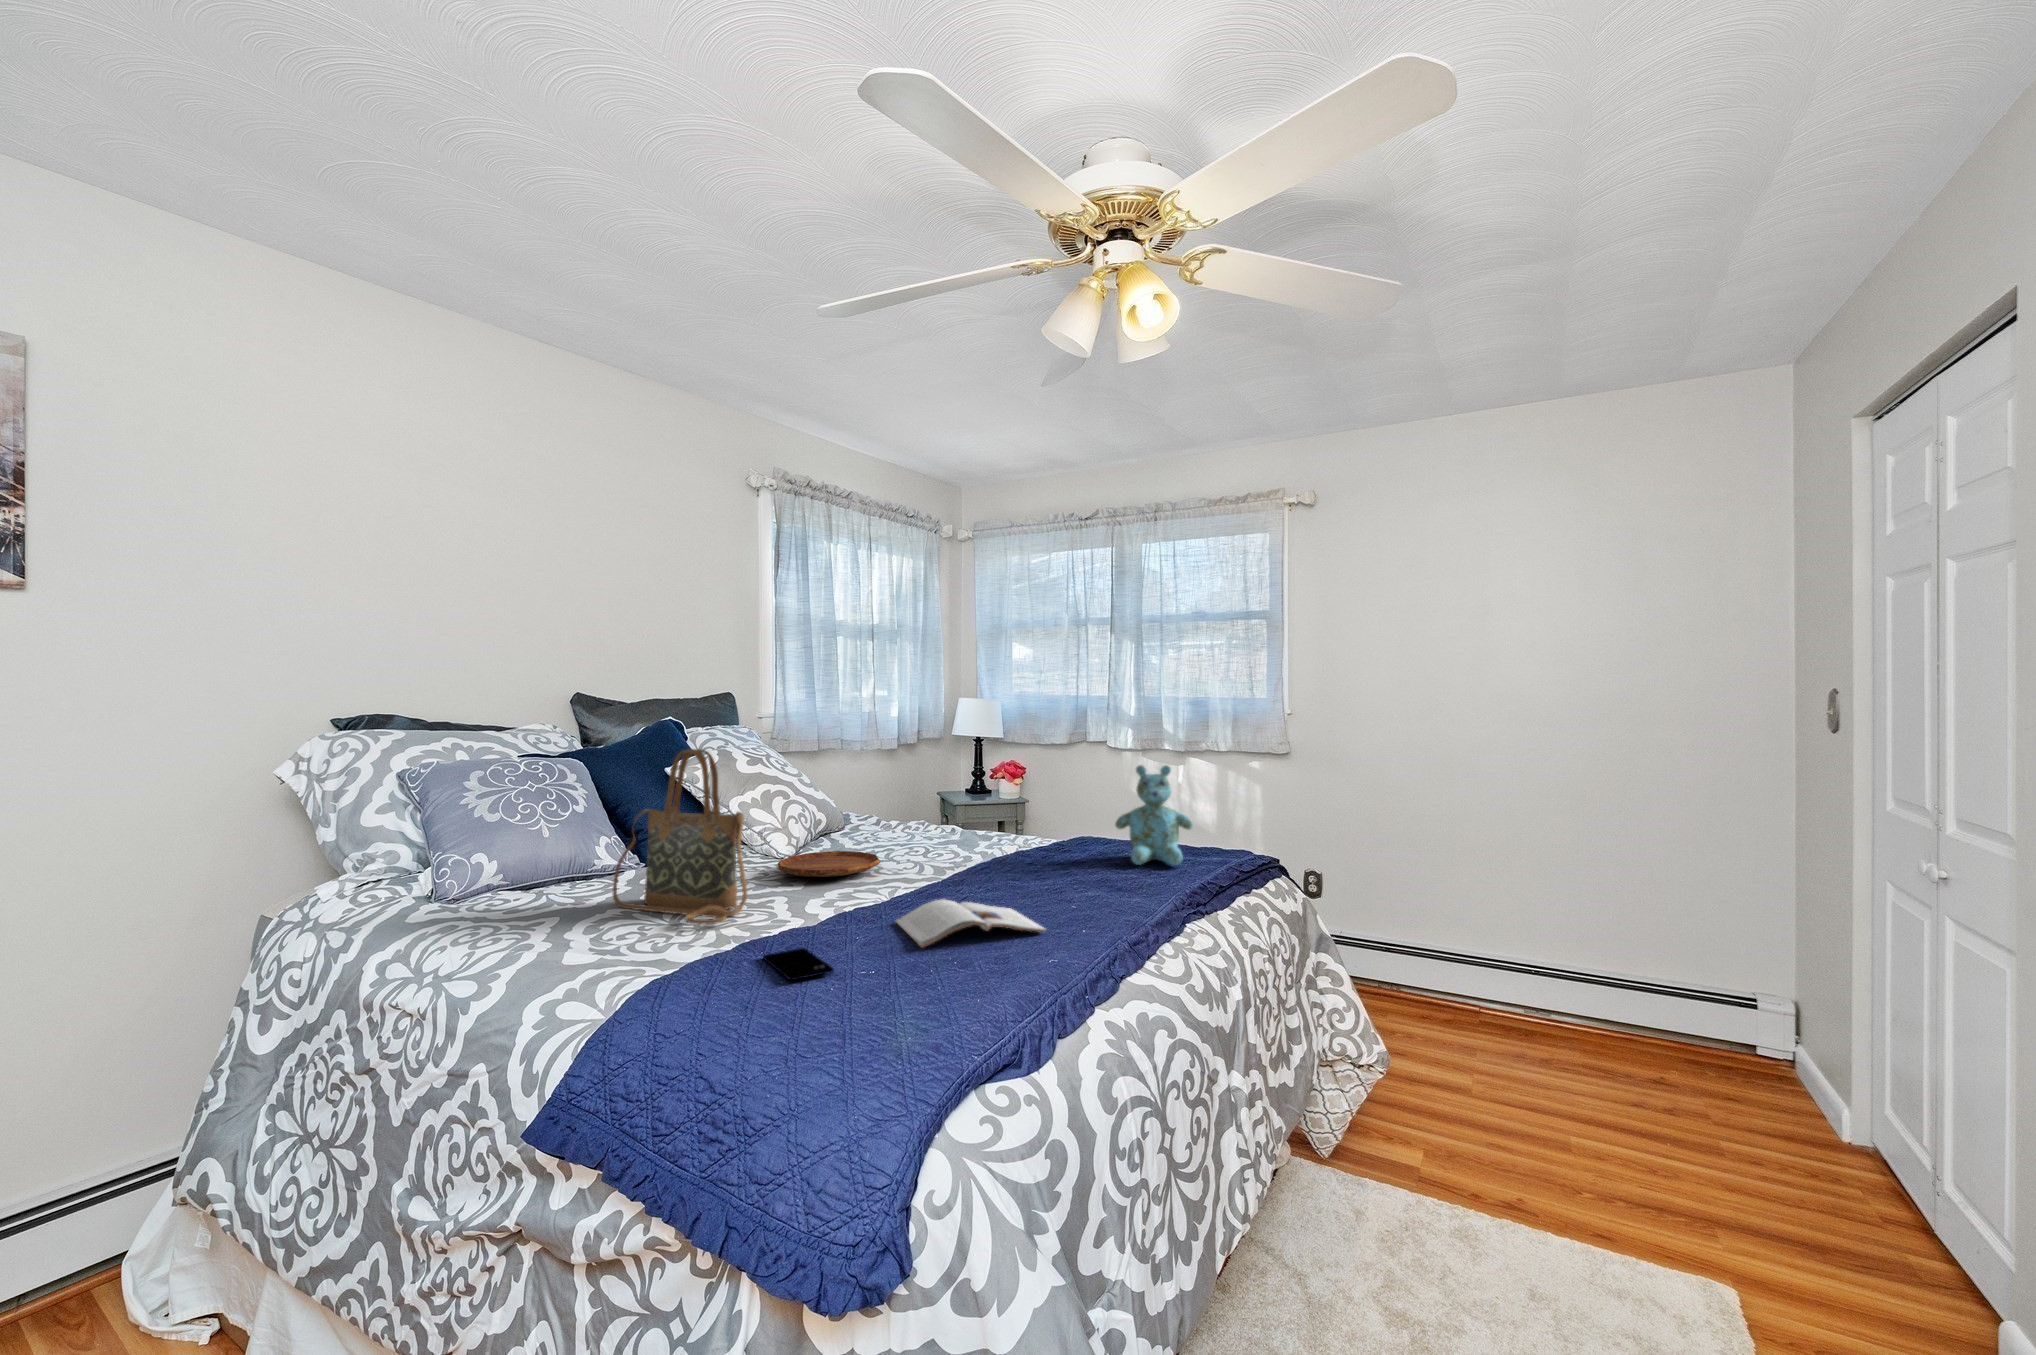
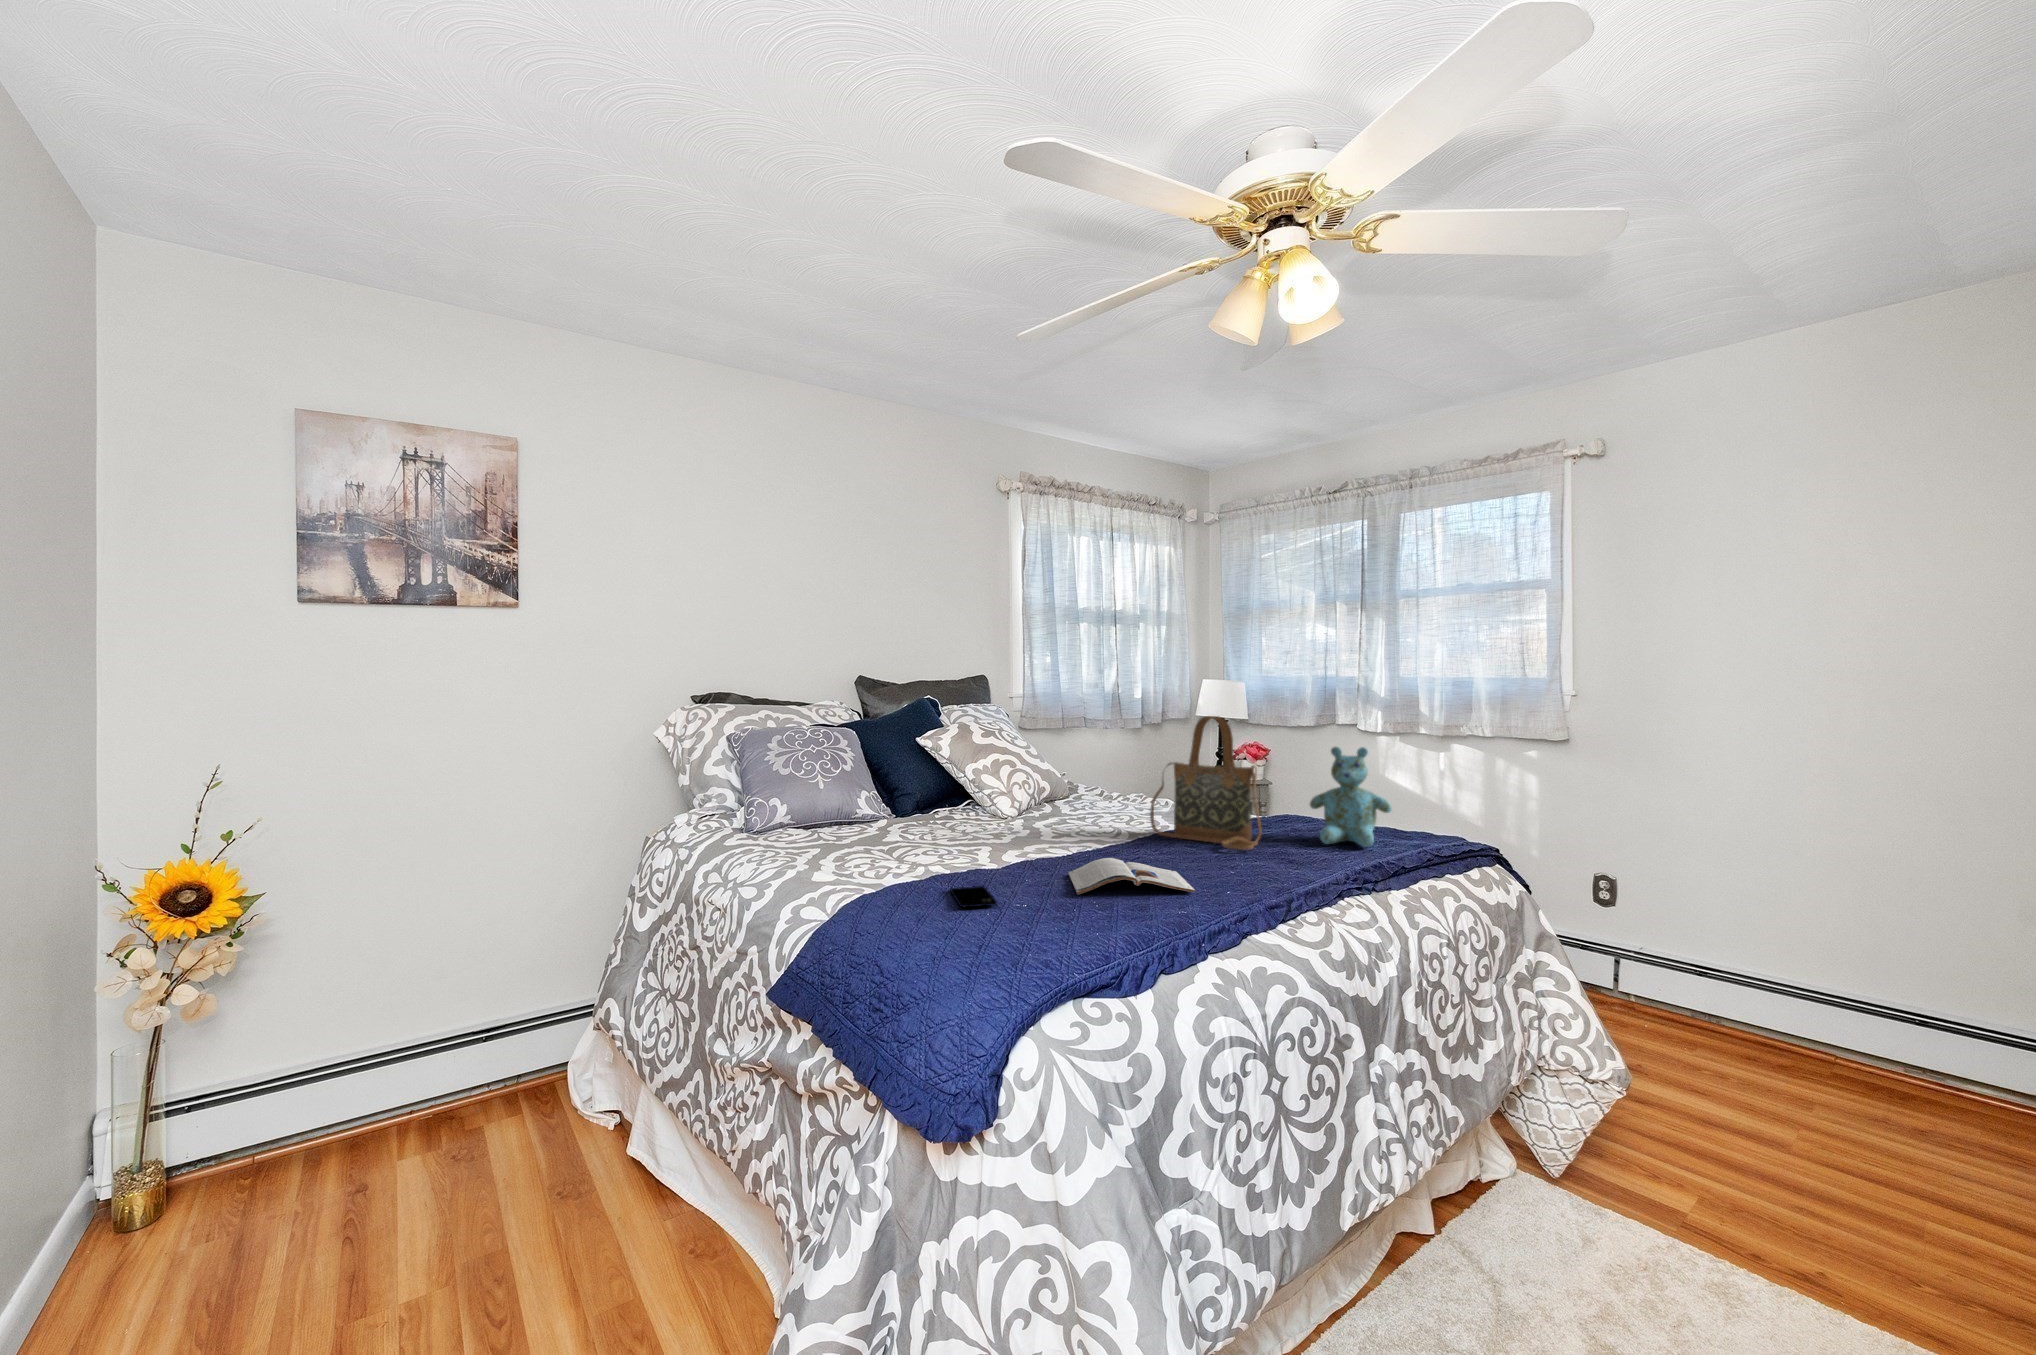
handbag: present [612,749,747,924] -> present [1150,716,1262,850]
tray: present [778,851,881,877] -> none [993,815,1080,835]

